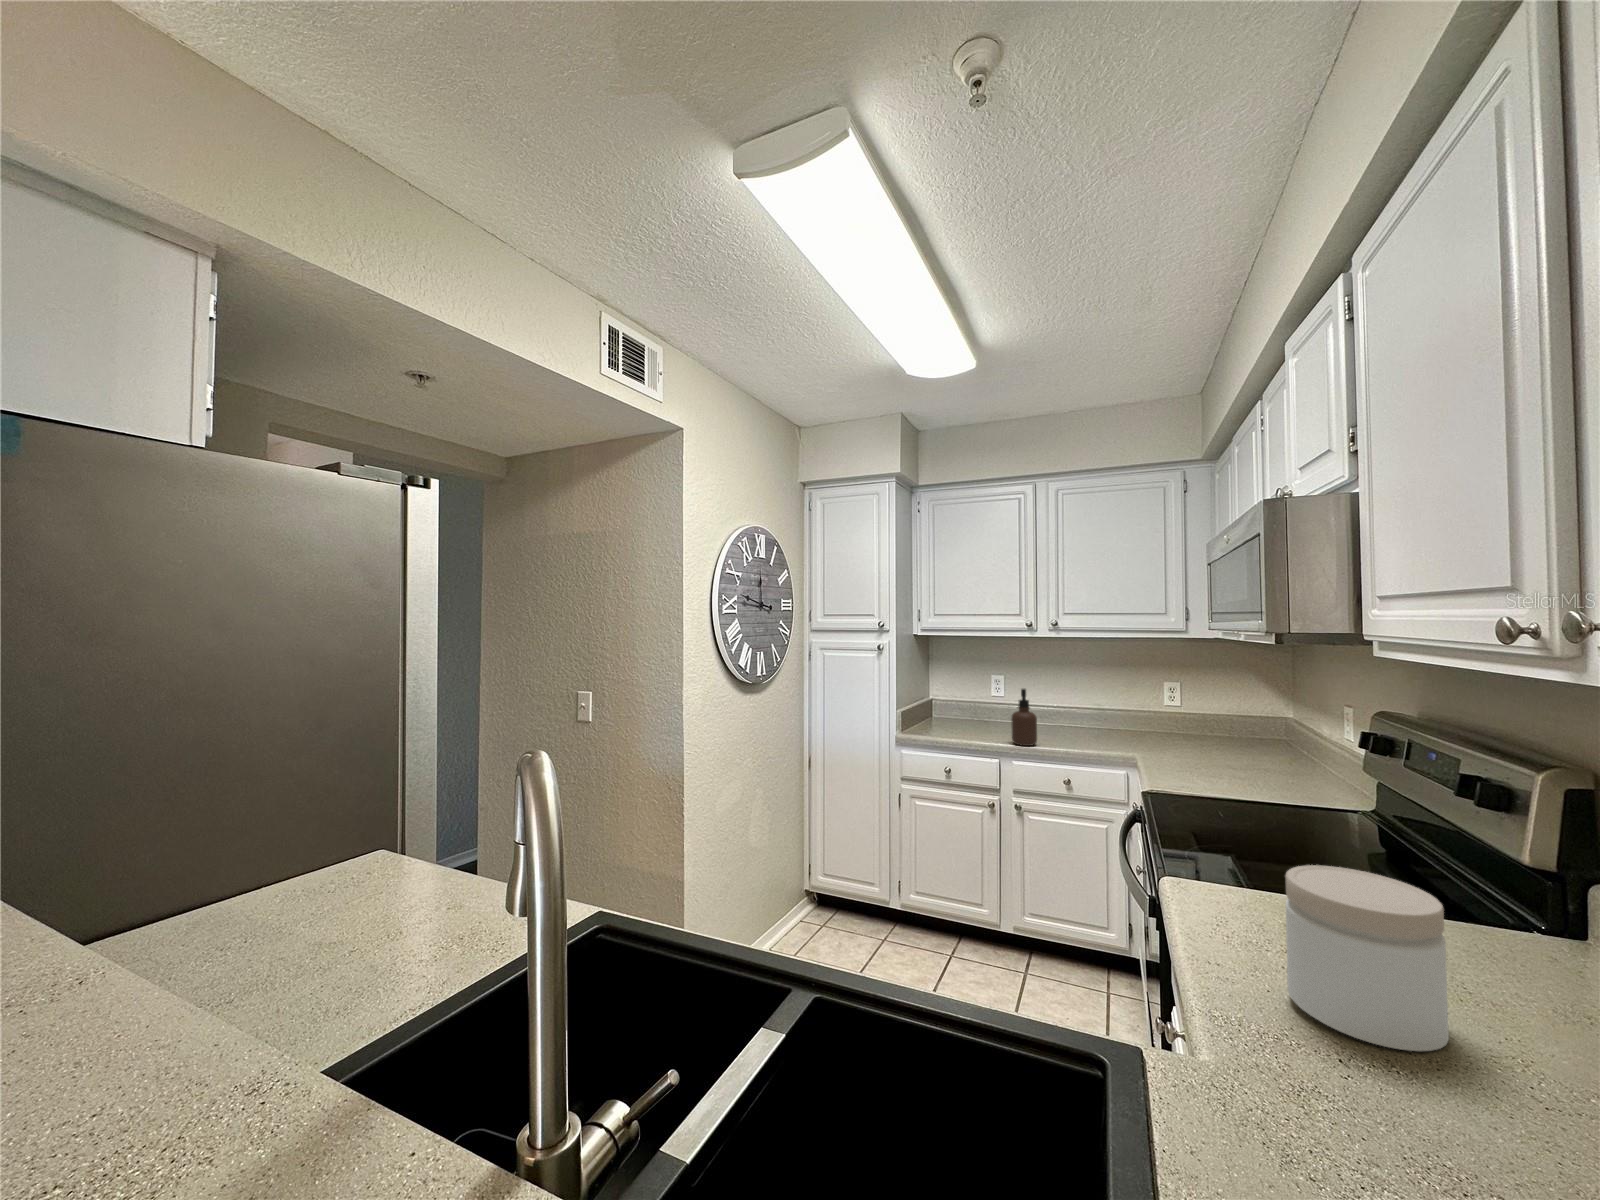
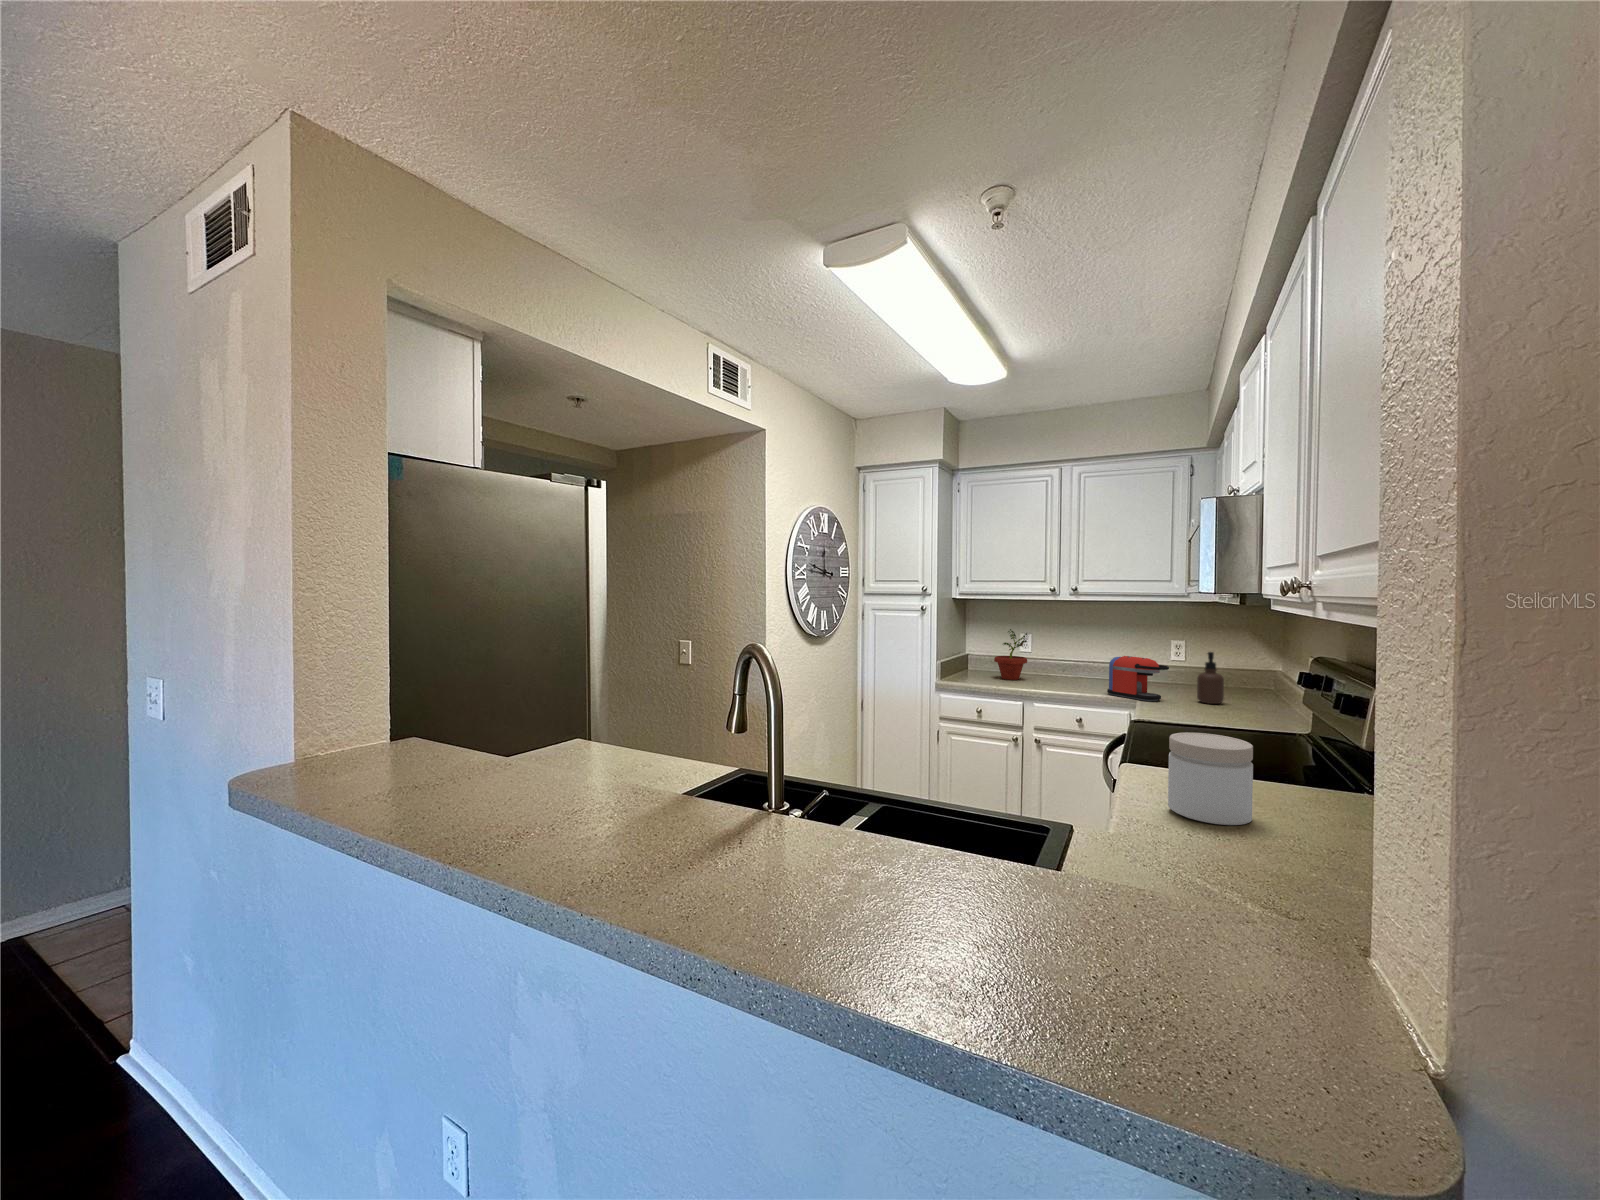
potted plant: none [963,670,1004,730] -> present [994,629,1027,680]
soap dispenser: present [1011,689,1037,746] -> present [1197,652,1224,704]
coffee maker: none [1098,702,1171,758] -> present [1107,656,1169,701]

